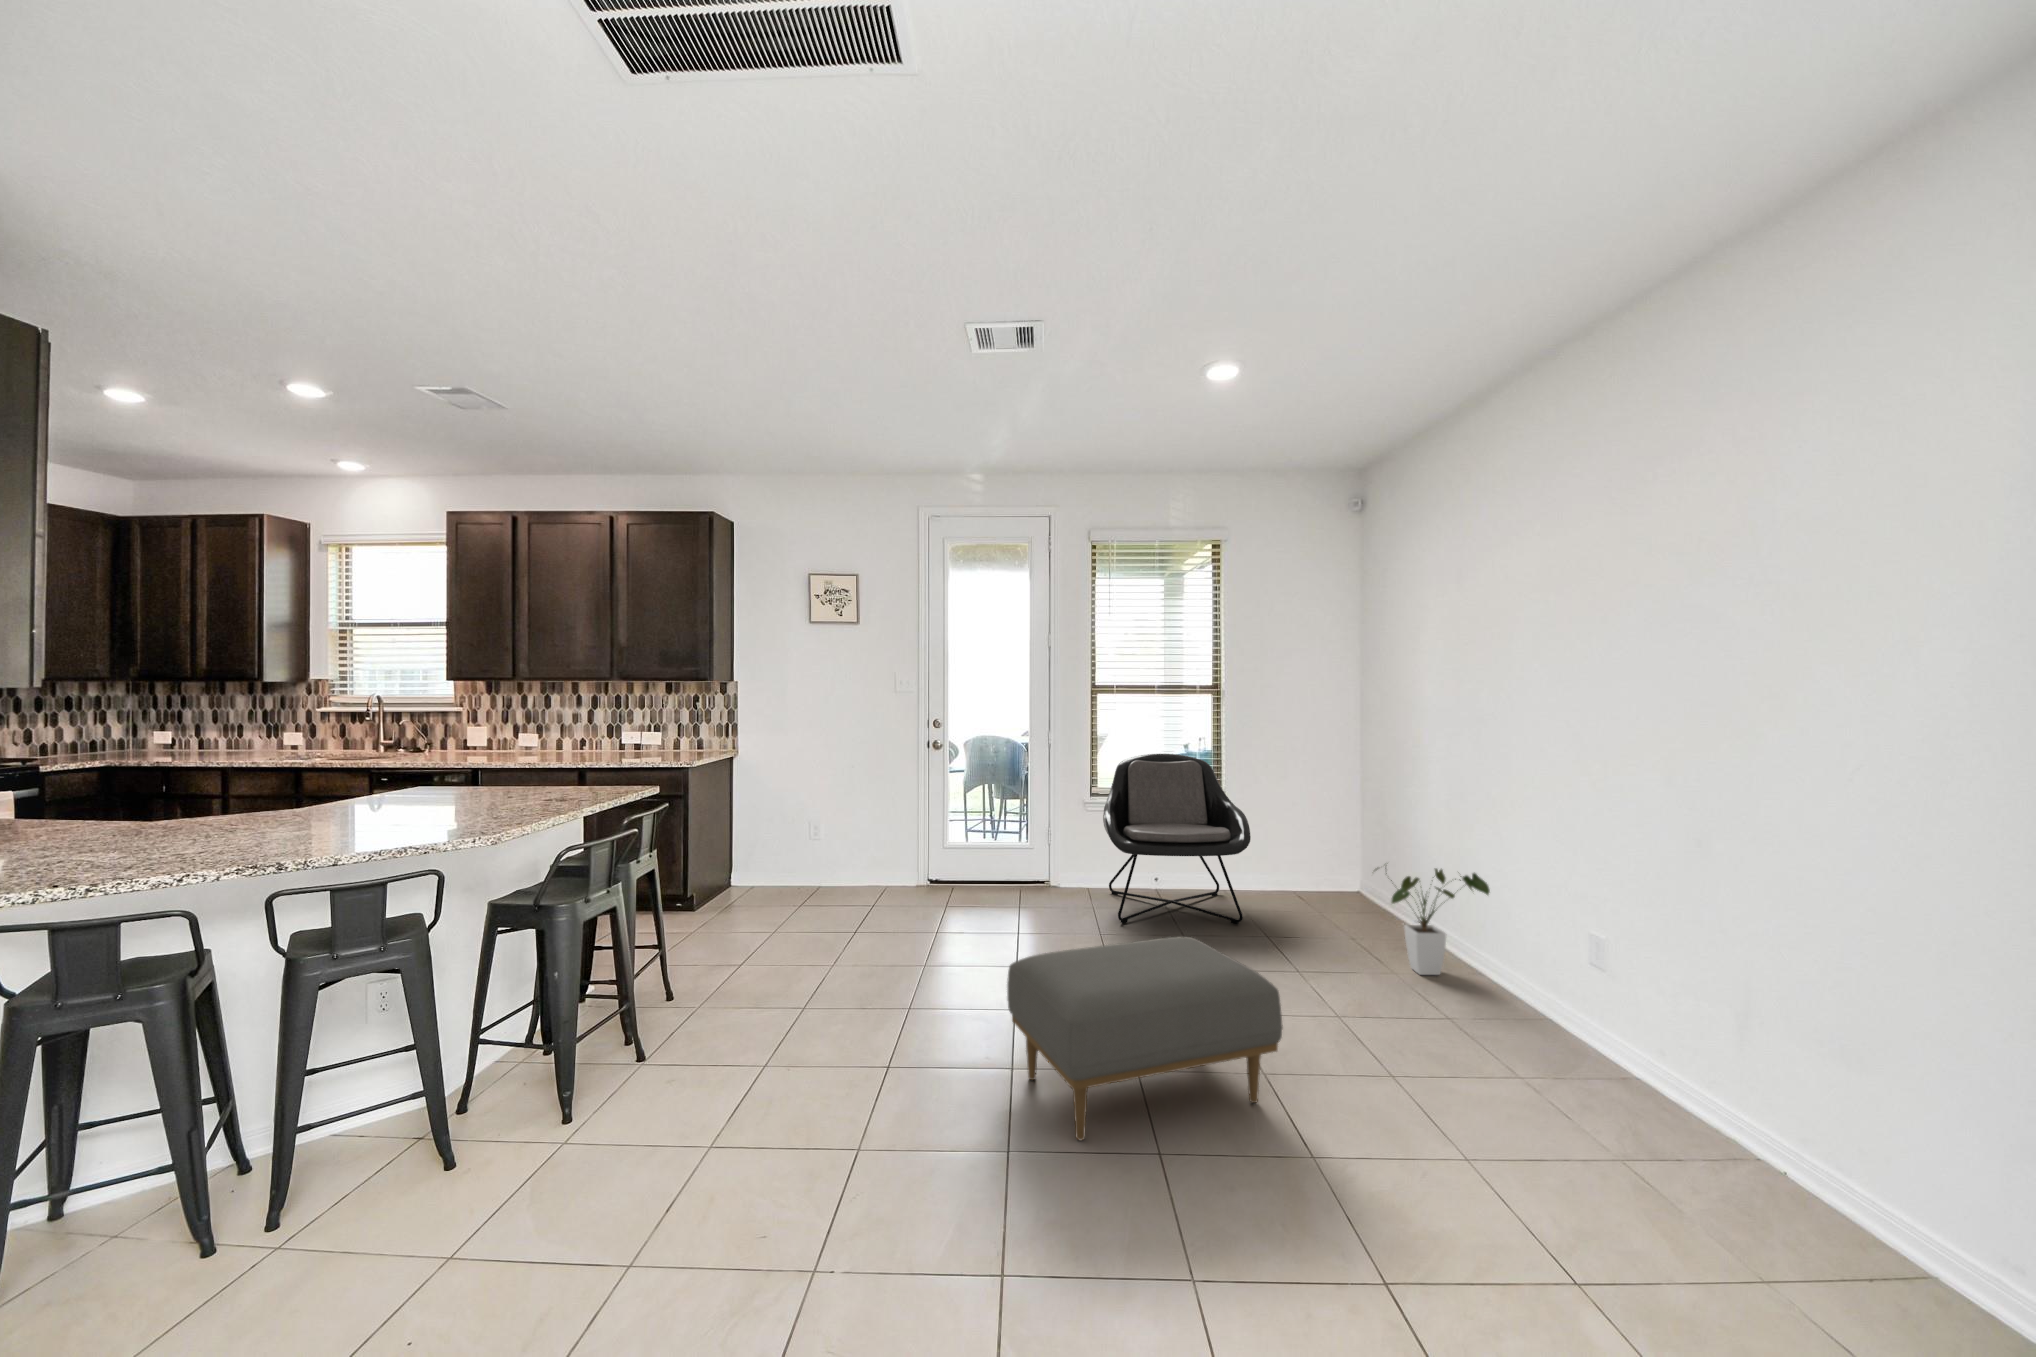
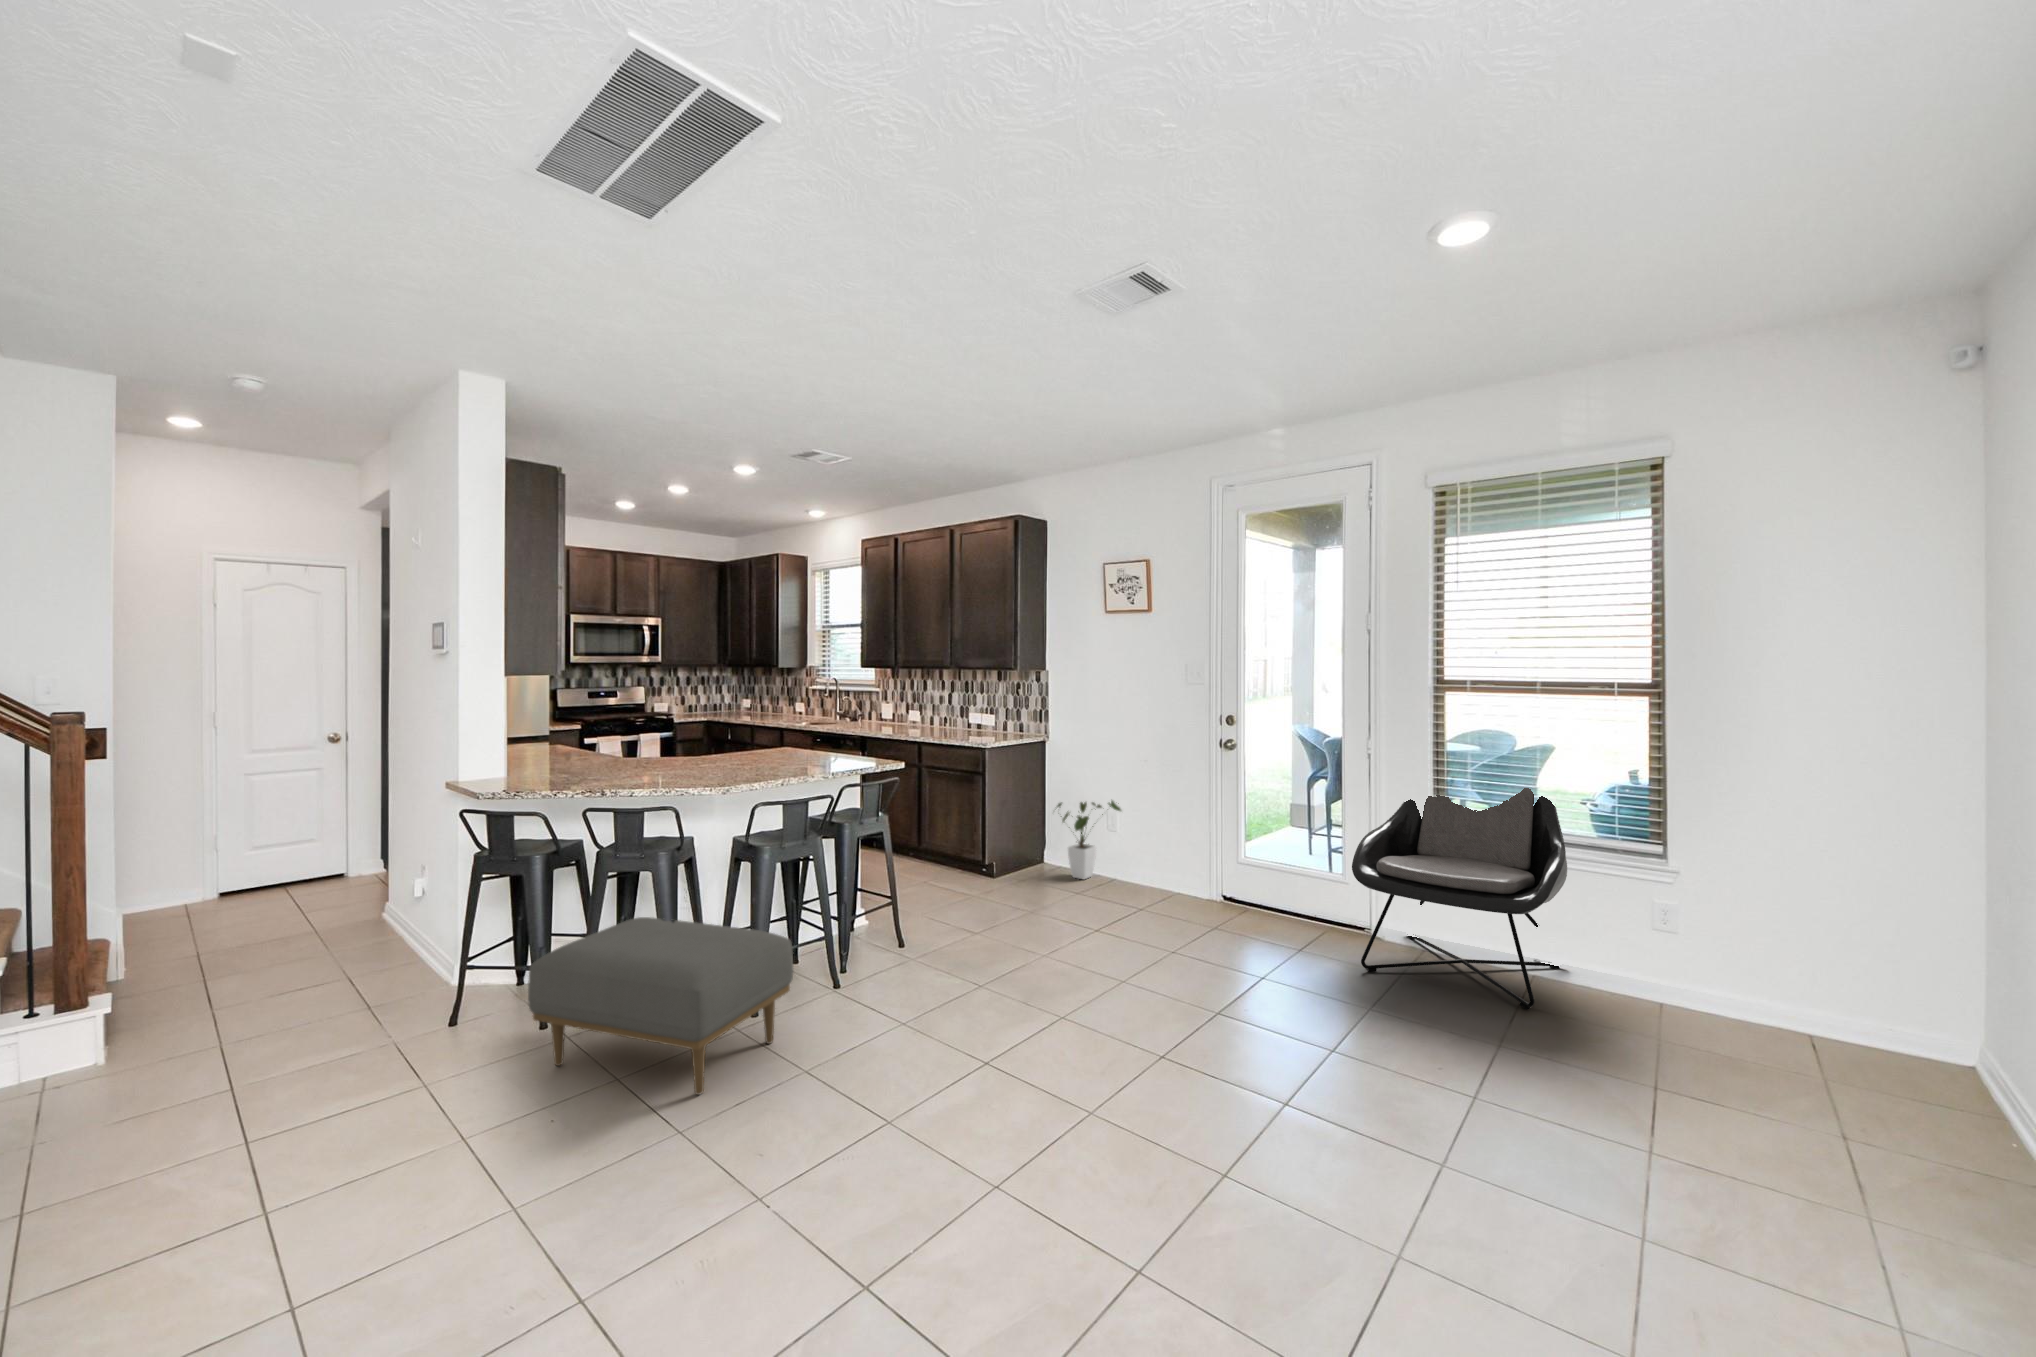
house plant: present [1375,868,1490,975] -> present [1057,801,1121,879]
ottoman: present [1007,937,1283,1140] -> present [528,917,793,1095]

